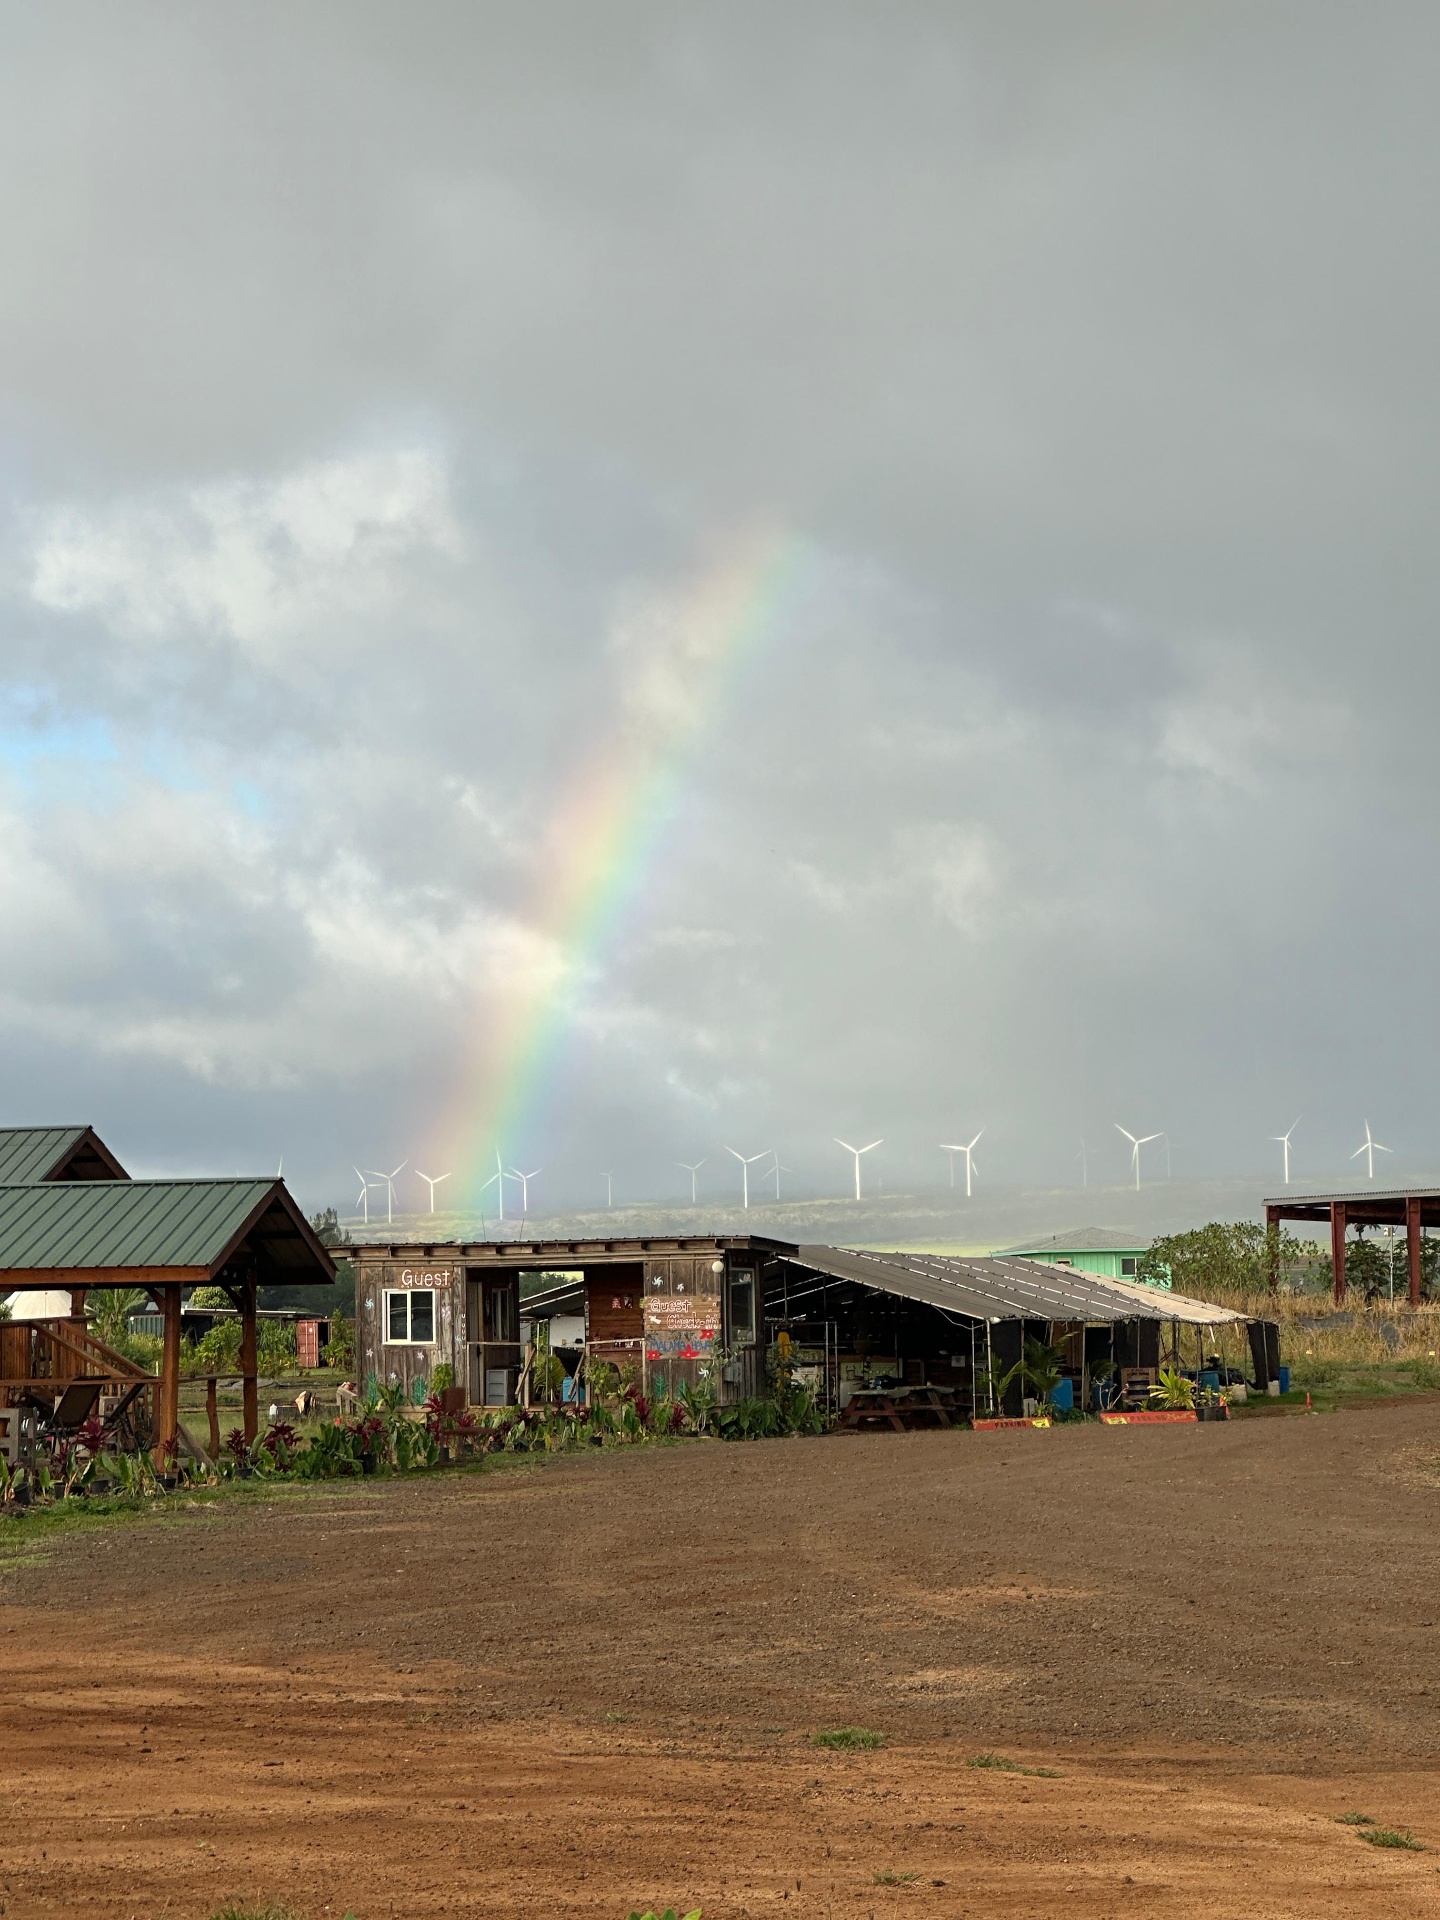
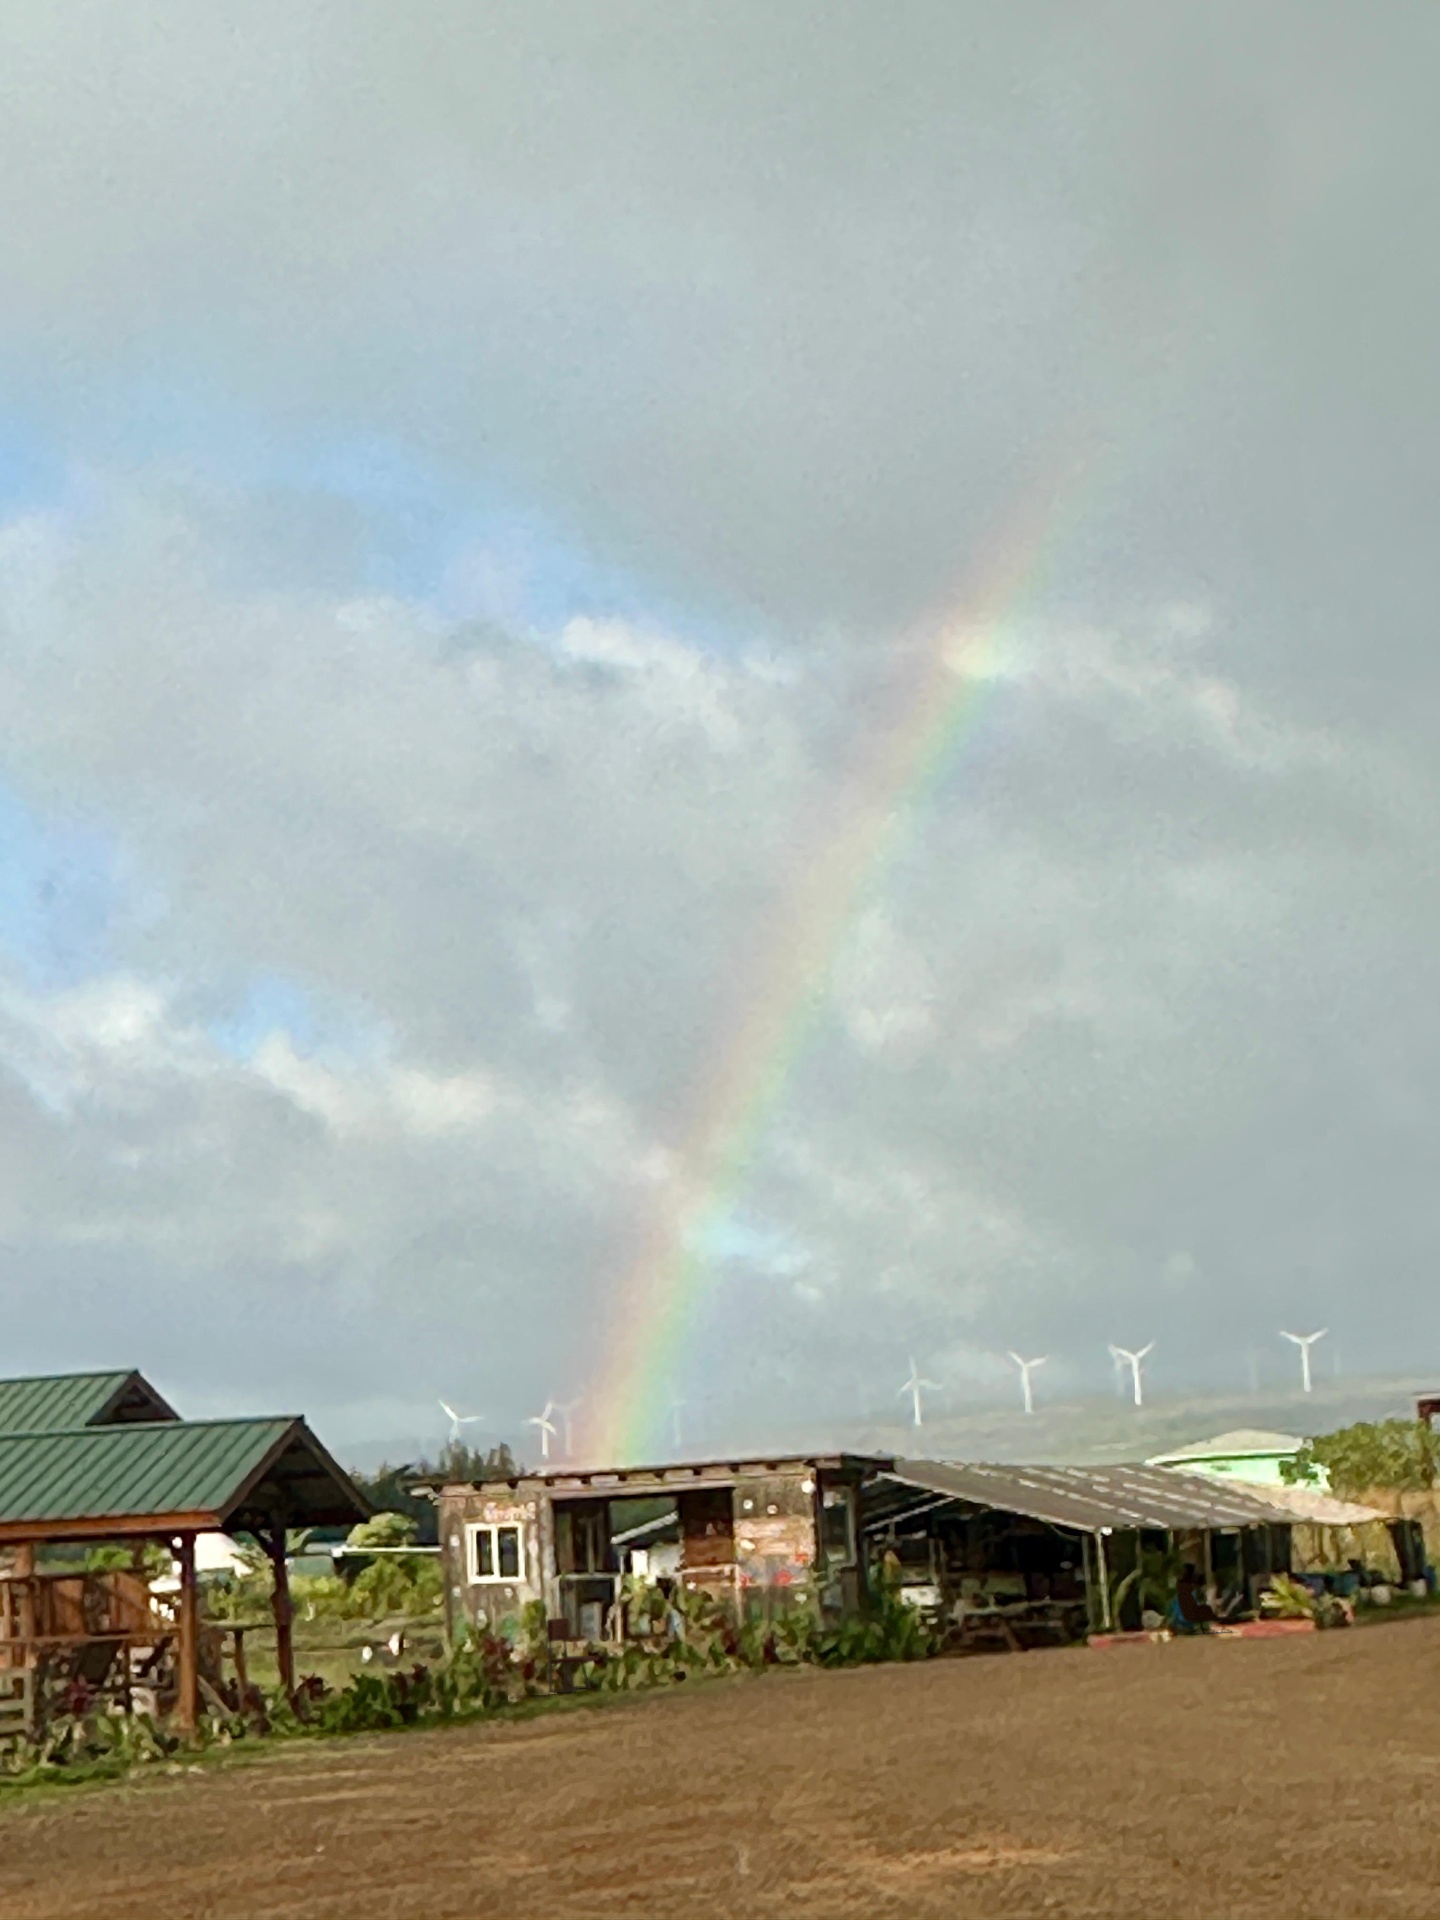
lounge chair: none [1061,1372,1118,1422] -> present [1176,1582,1236,1633]

